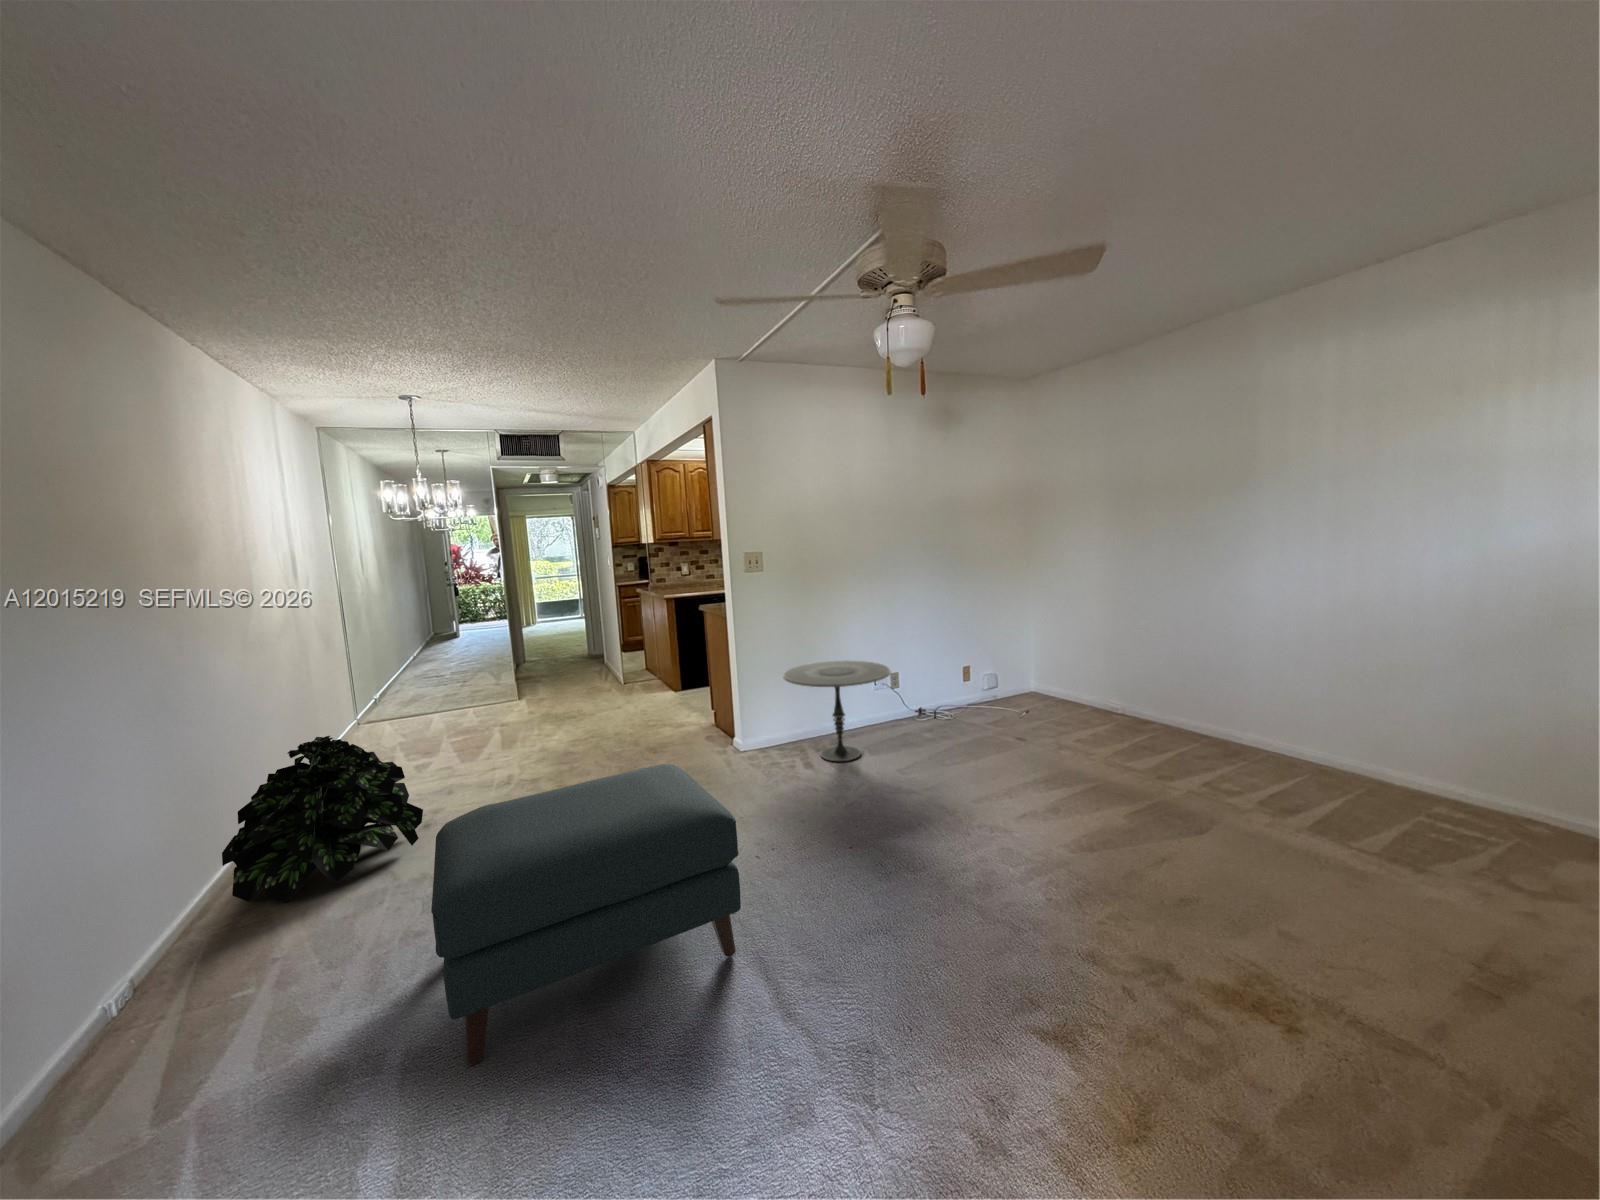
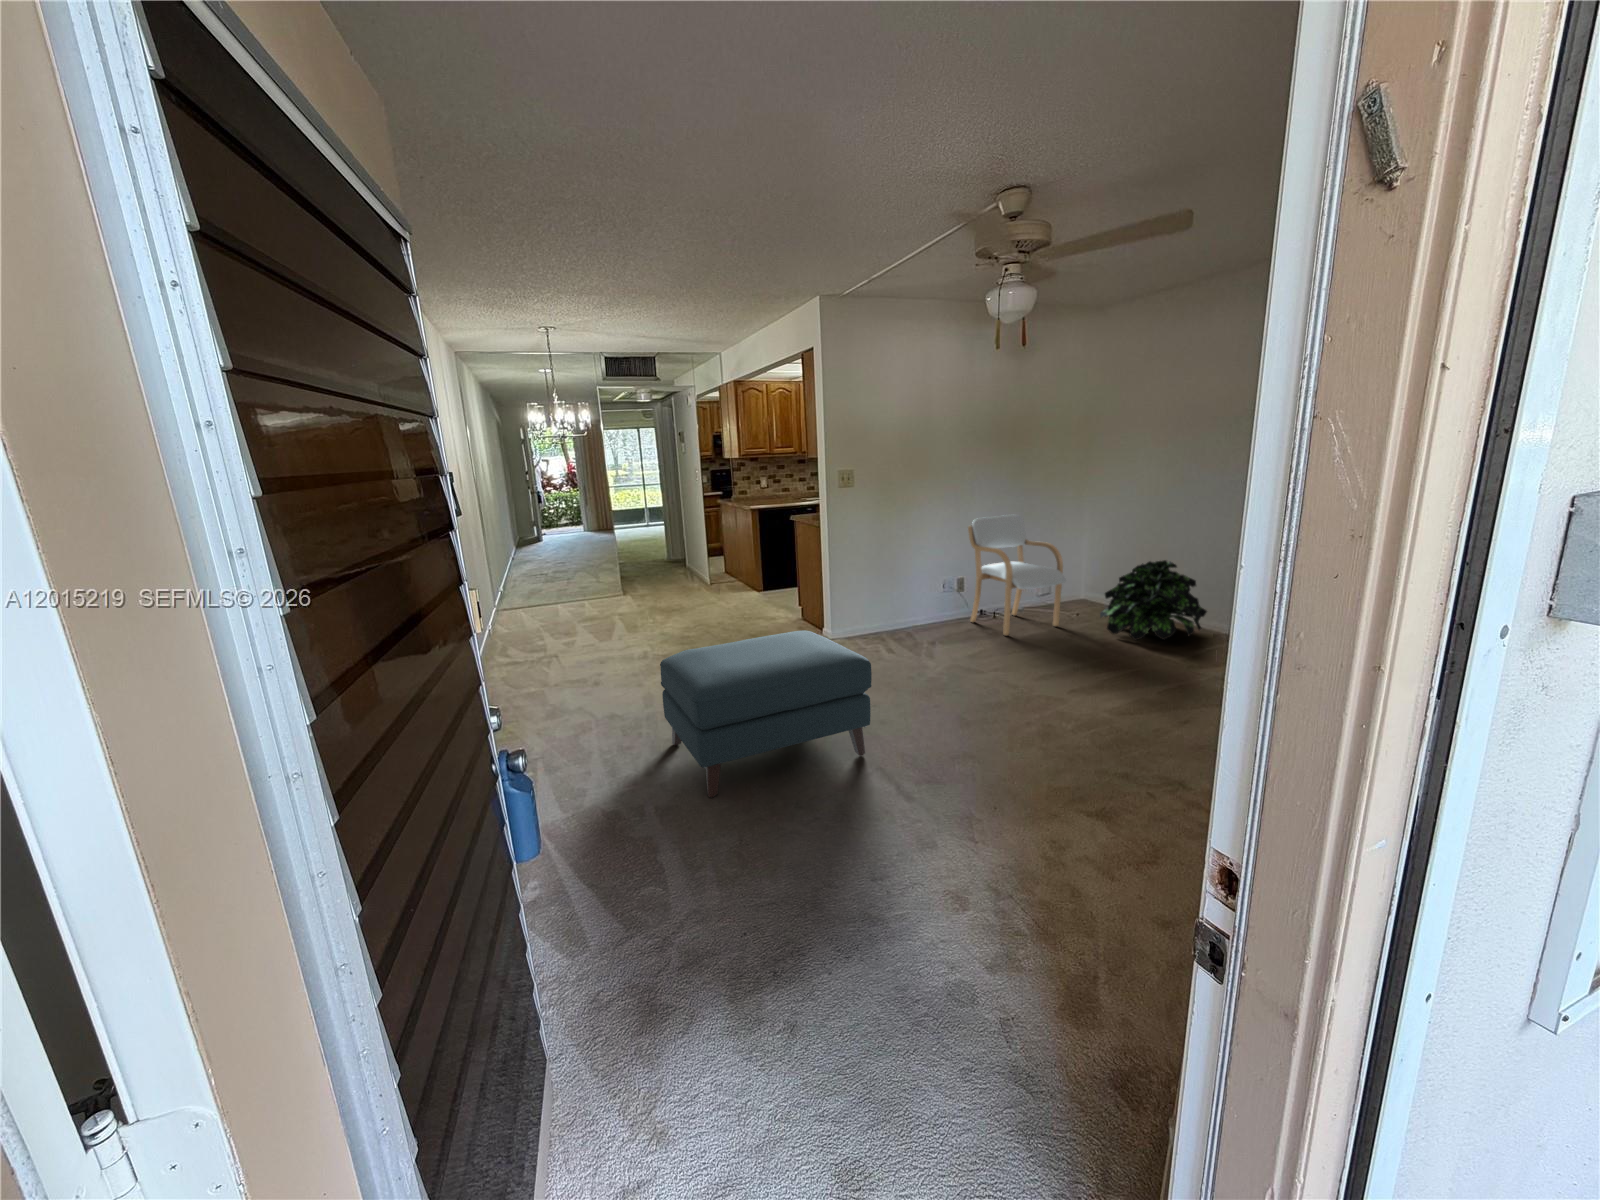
armchair: none [896,599,1009,741] -> present [968,515,1066,636]
side table: present [783,660,891,761] -> none [873,566,965,648]
potted plant: present [222,736,423,903] -> present [1100,560,1207,640]

